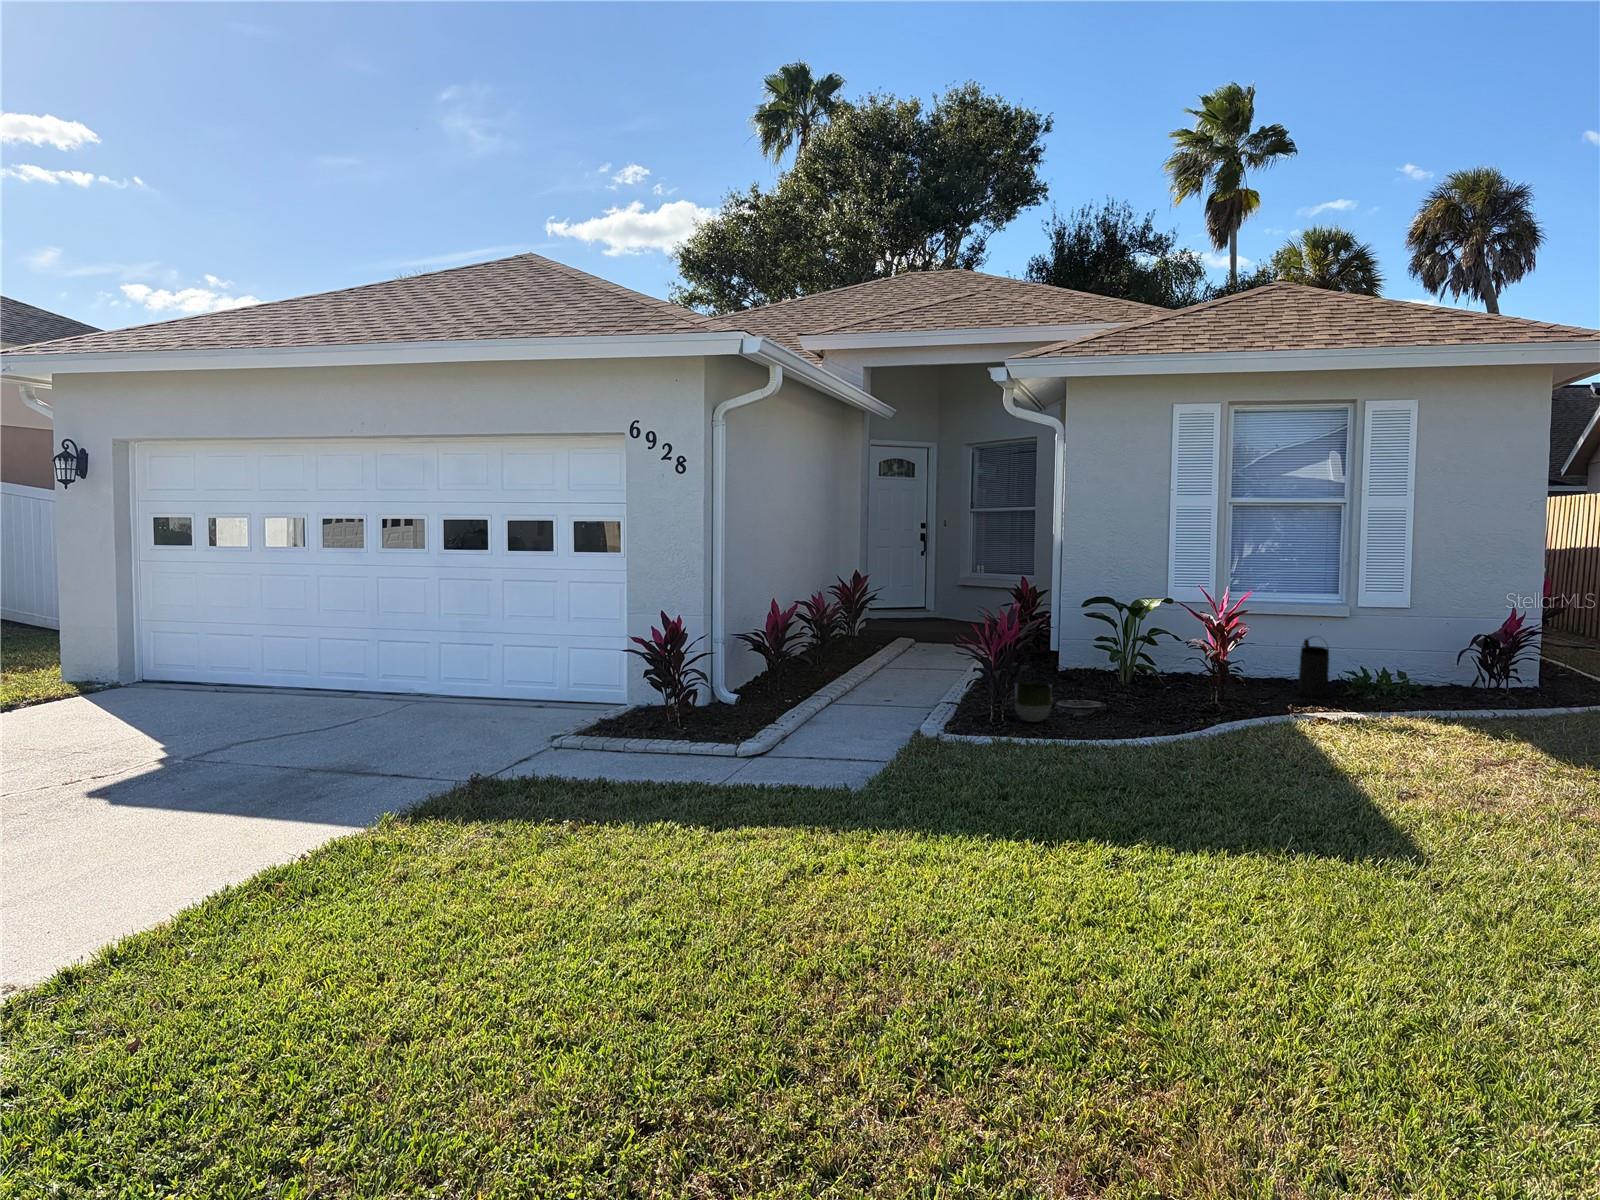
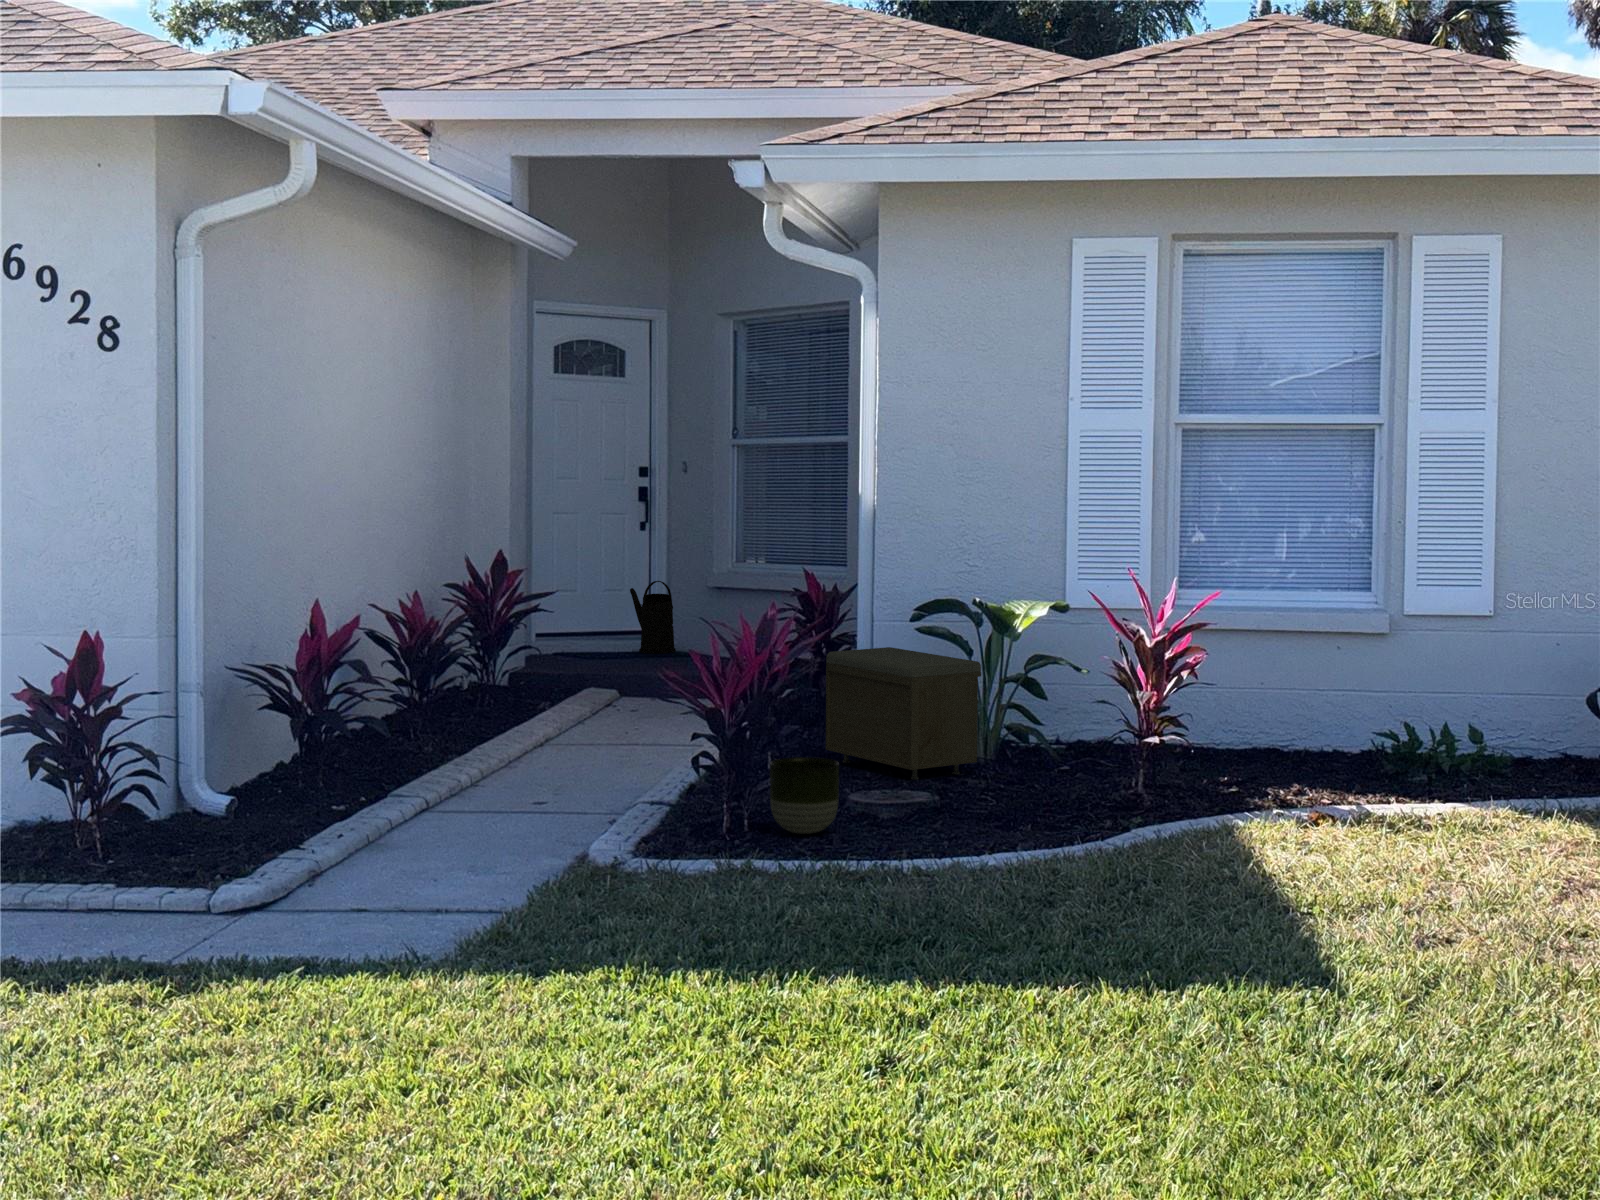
storage bench: none [1034,622,1120,692] -> present [826,647,981,779]
watering can: present [1296,639,1330,698] -> present [630,581,676,654]

